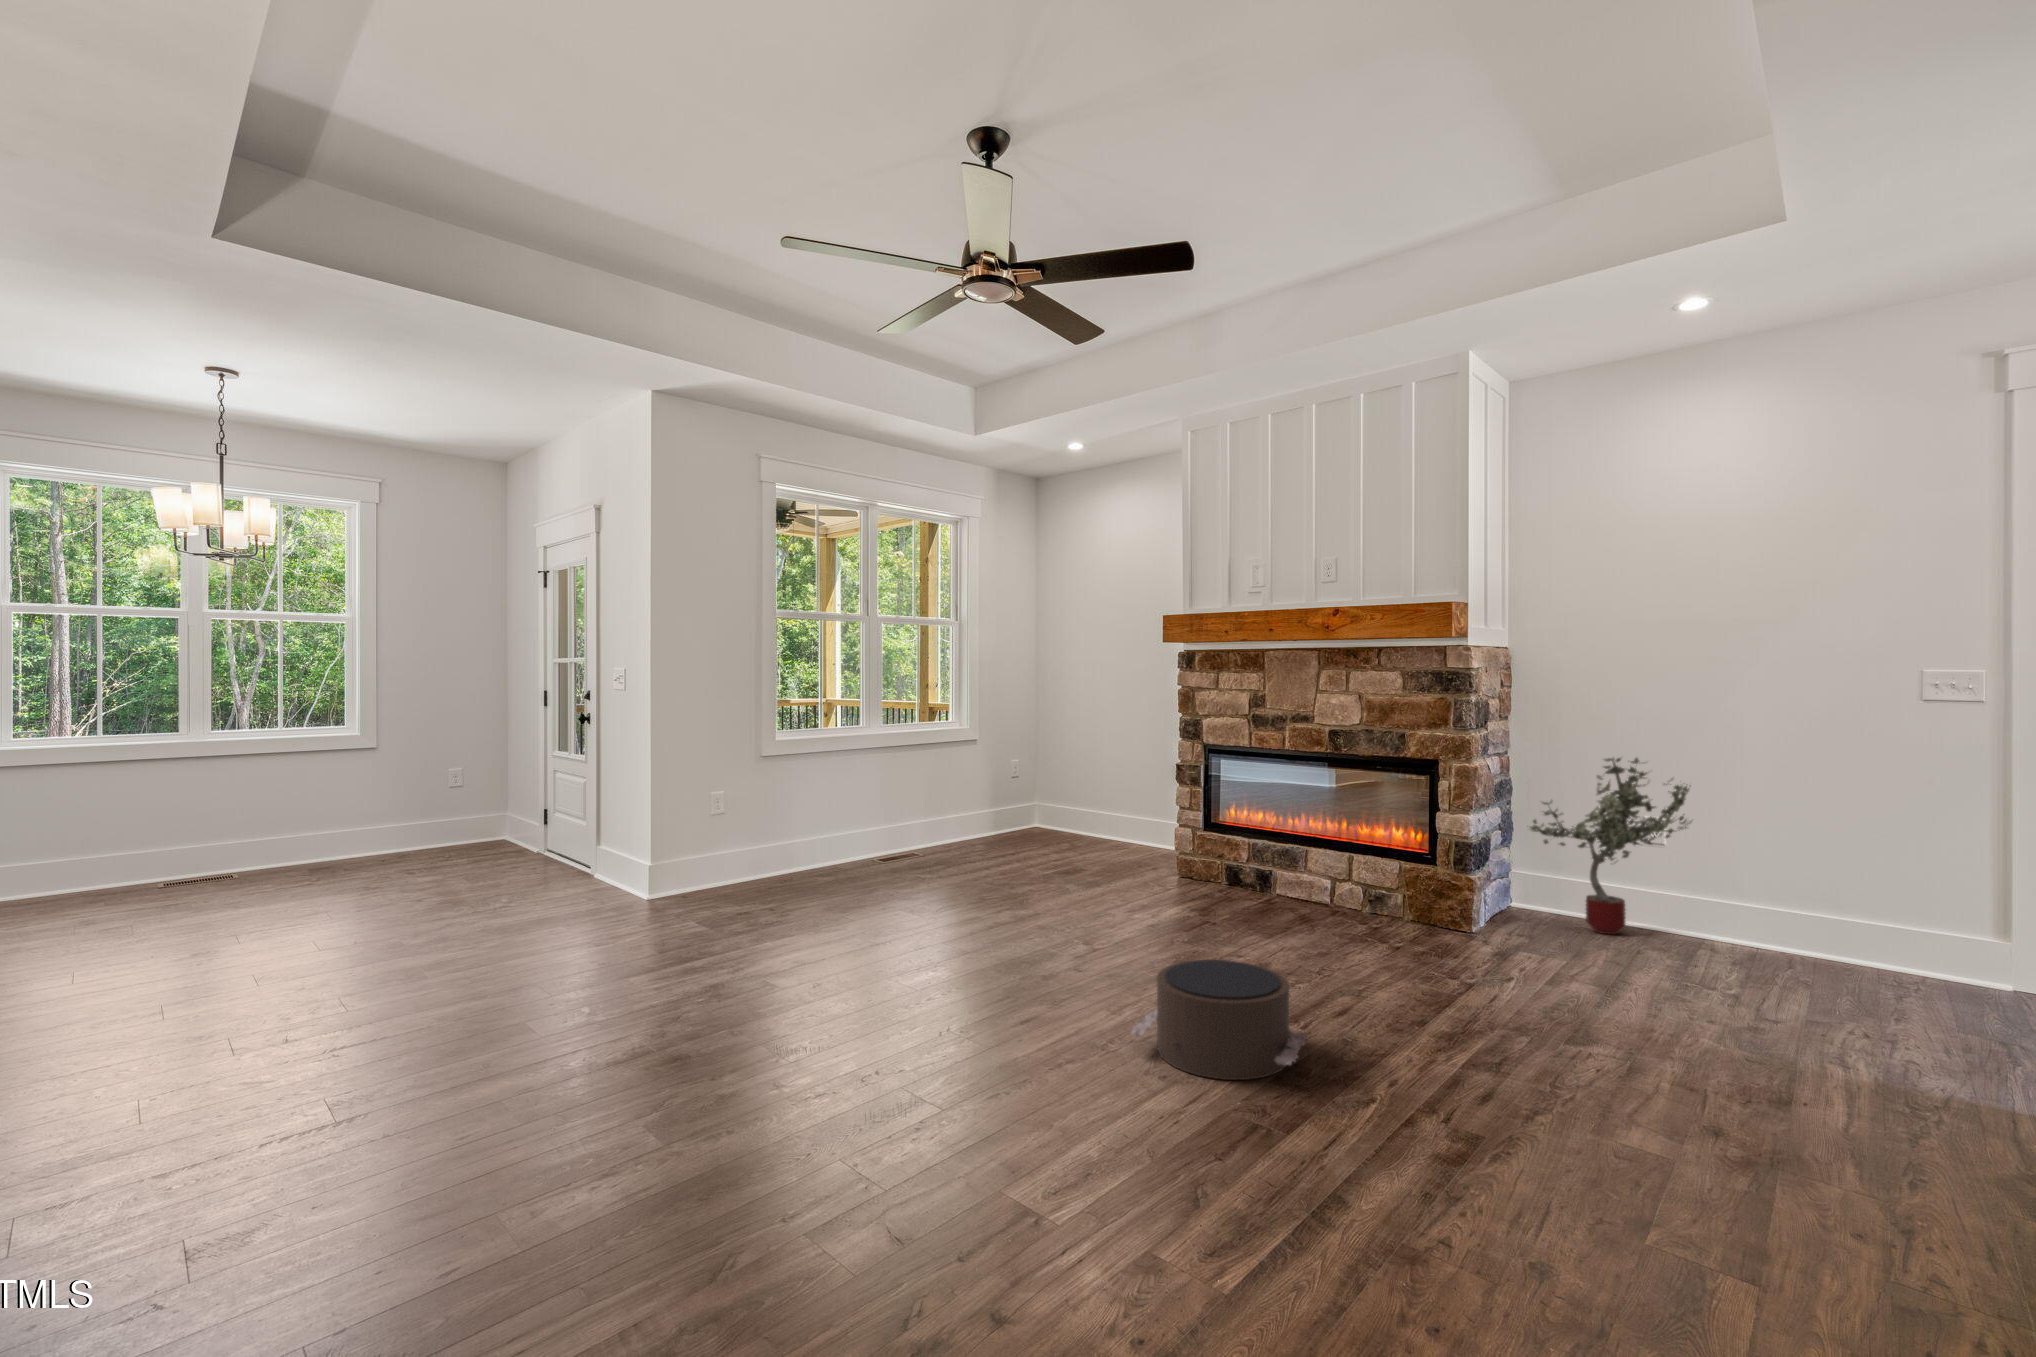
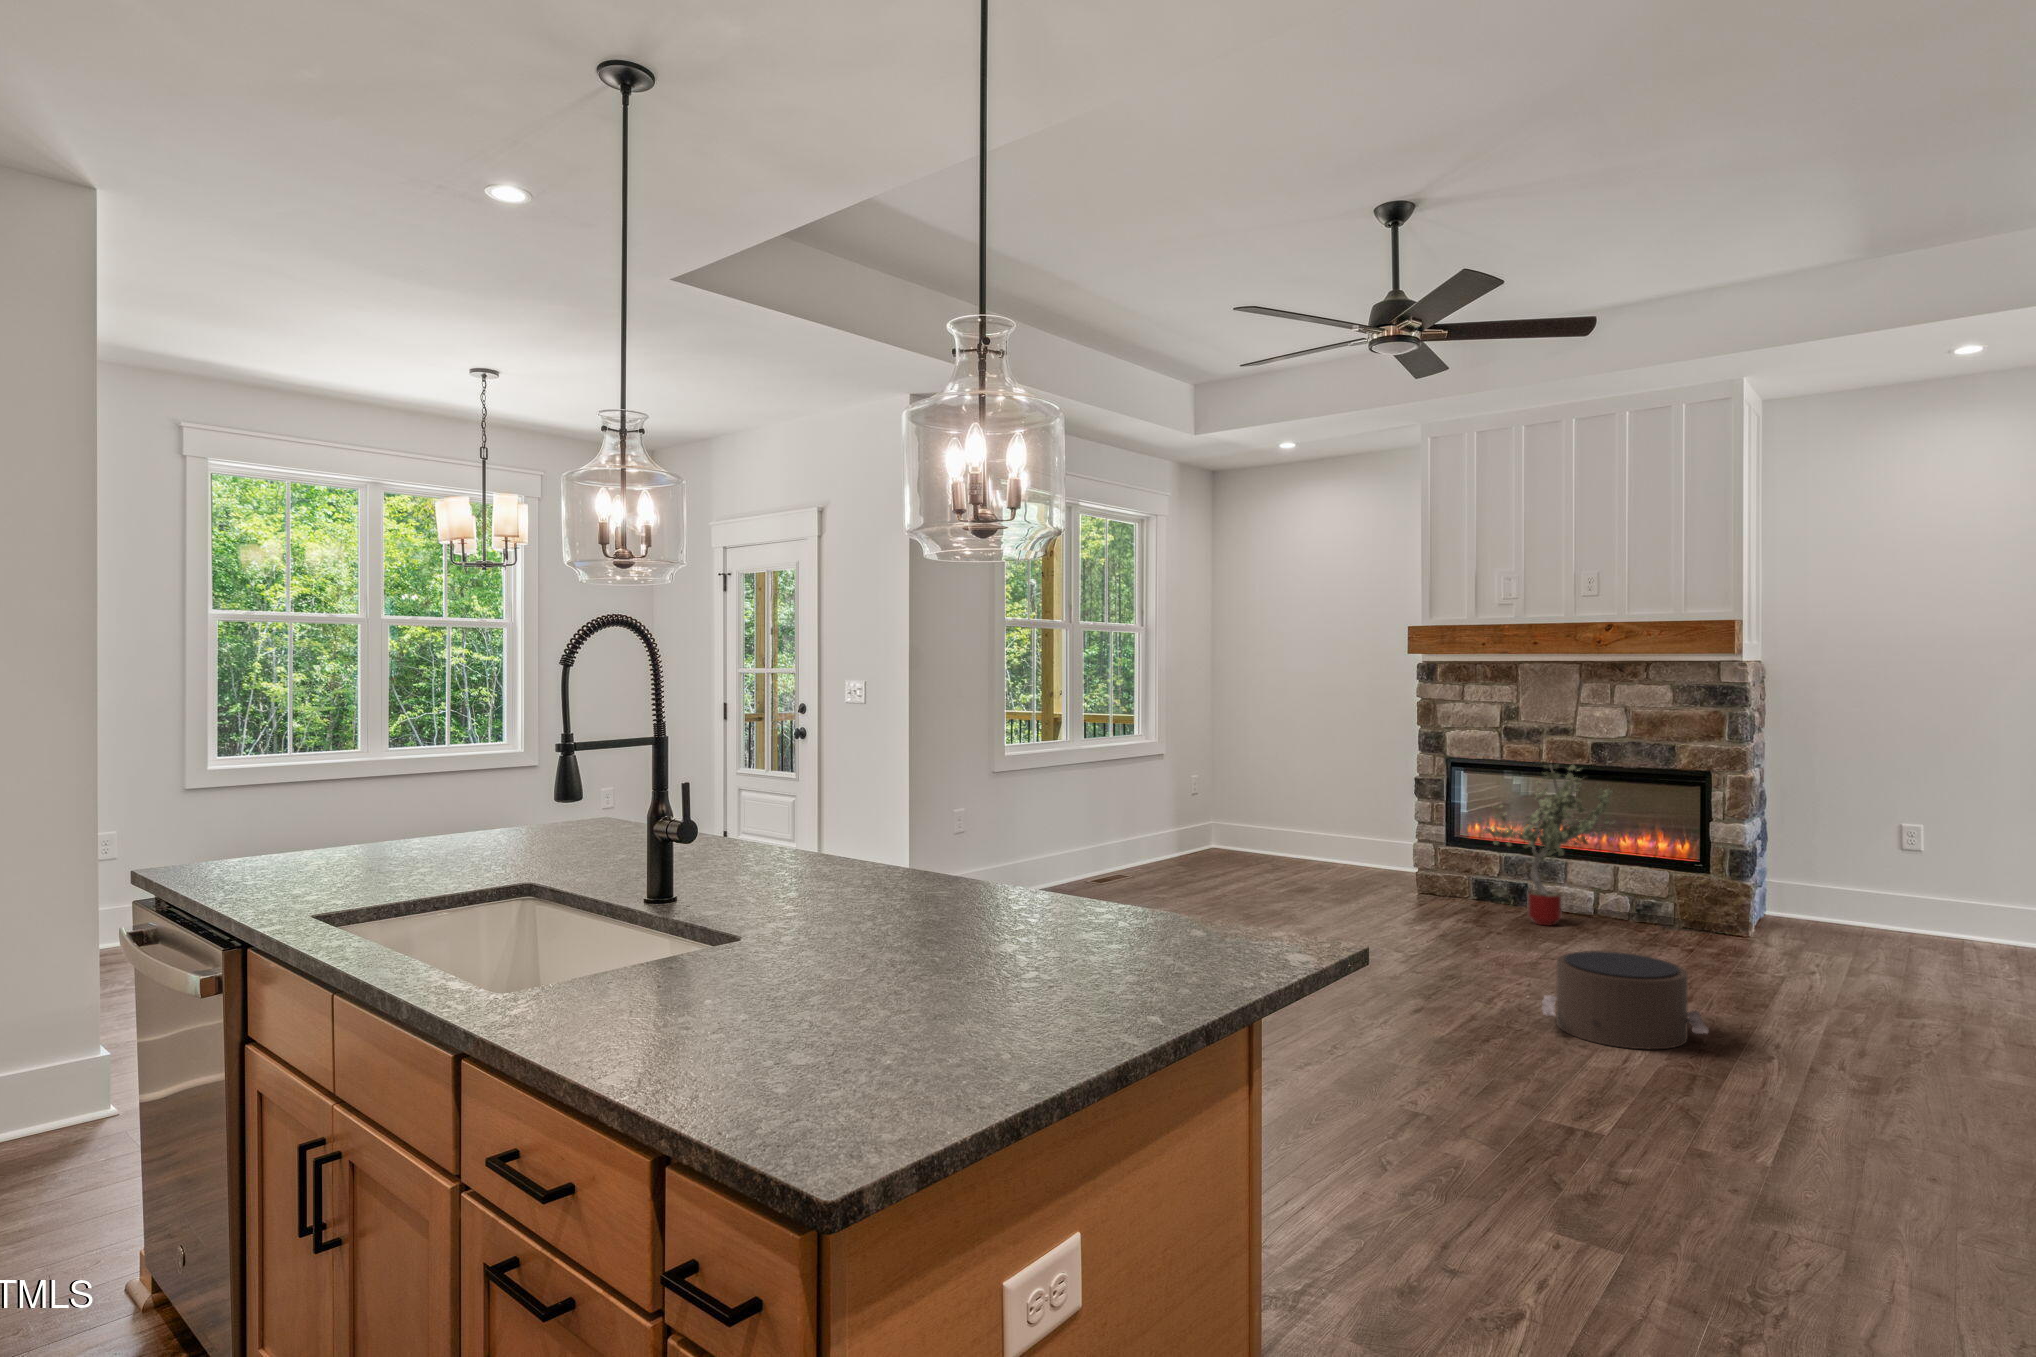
potted tree: present [1530,758,1692,935] -> present [1483,765,1613,926]

